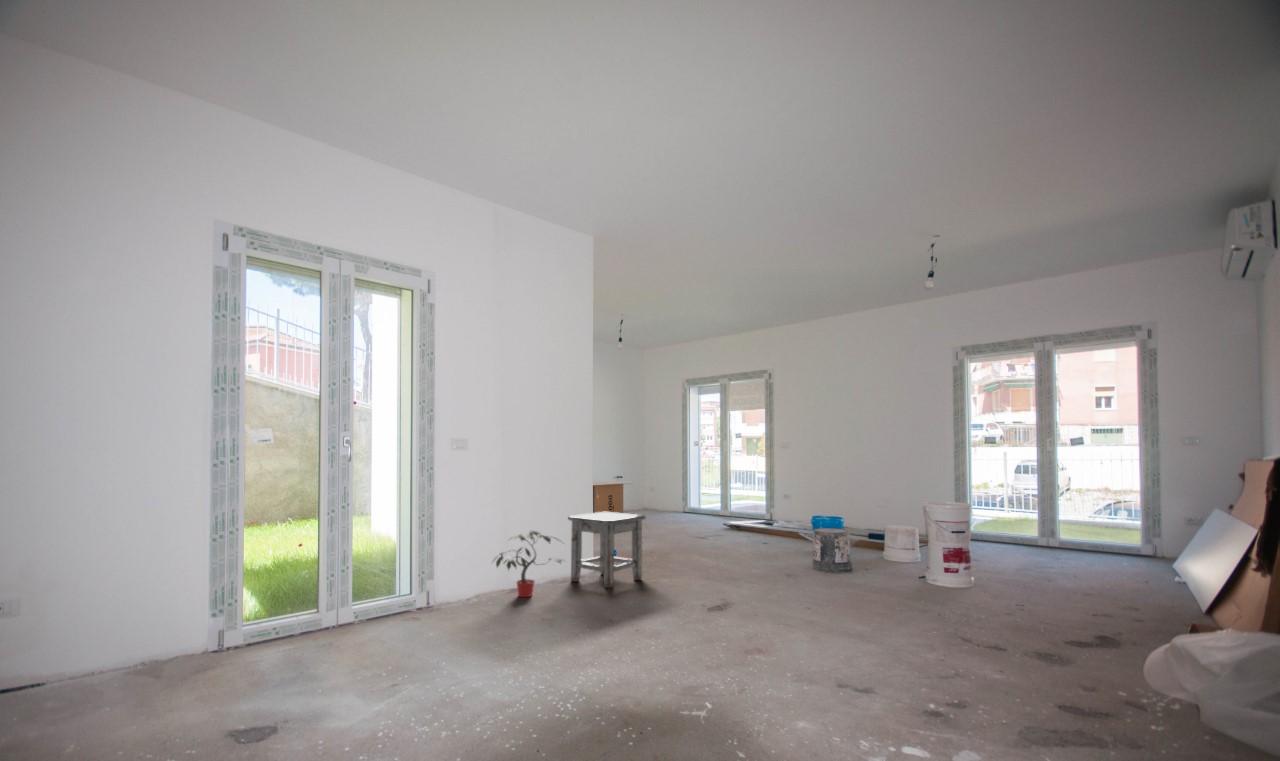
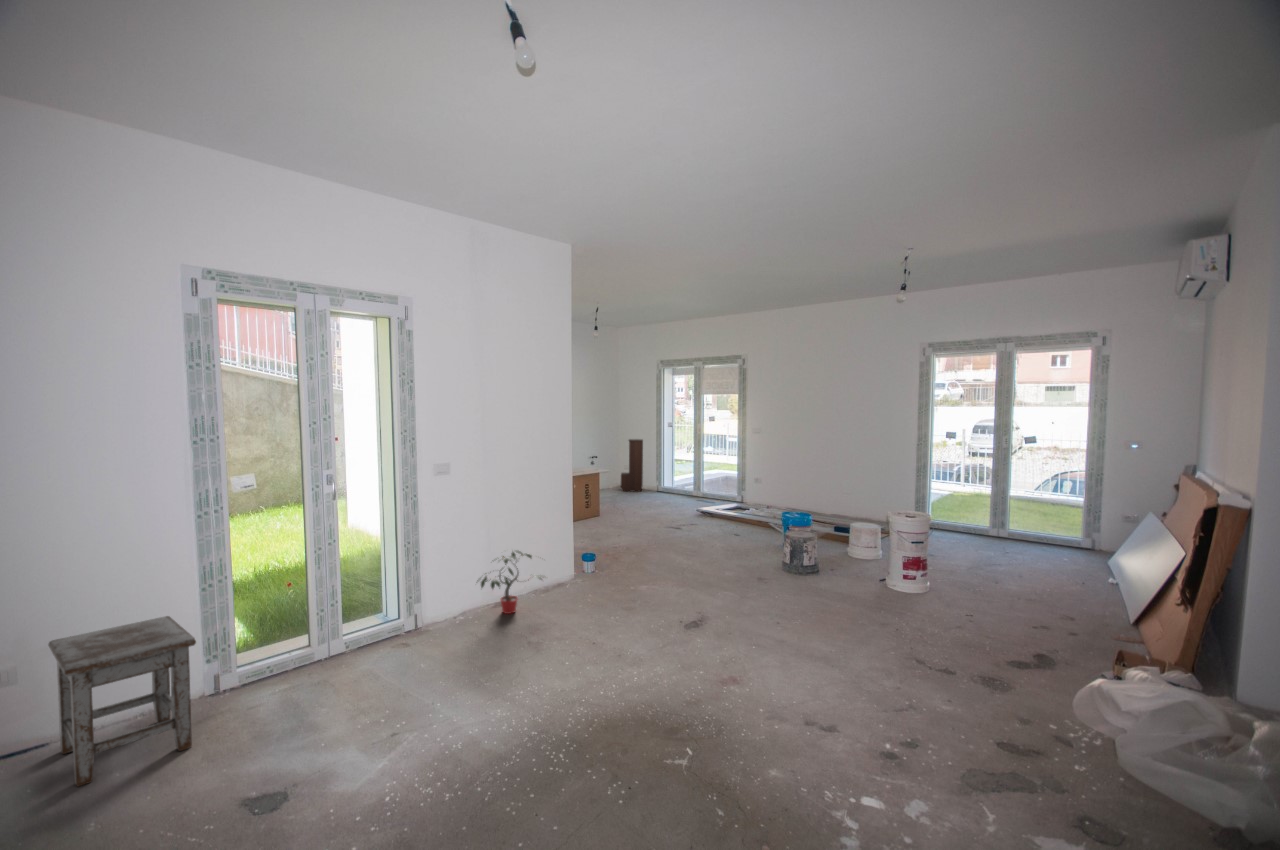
bookshelf: none [650,459,672,511] -> present [621,439,643,491]
stool: present [568,511,646,588] -> present [48,616,196,787]

